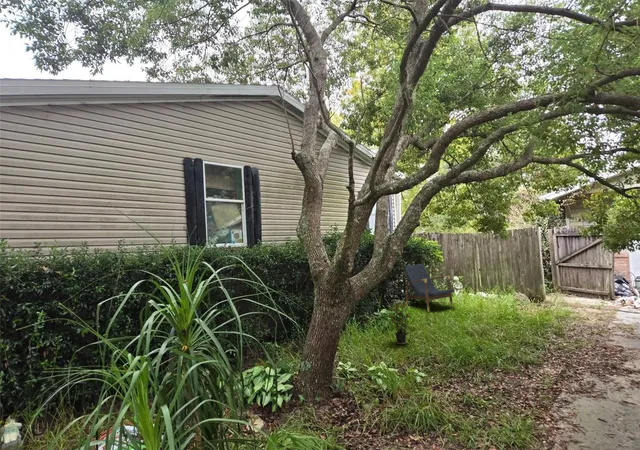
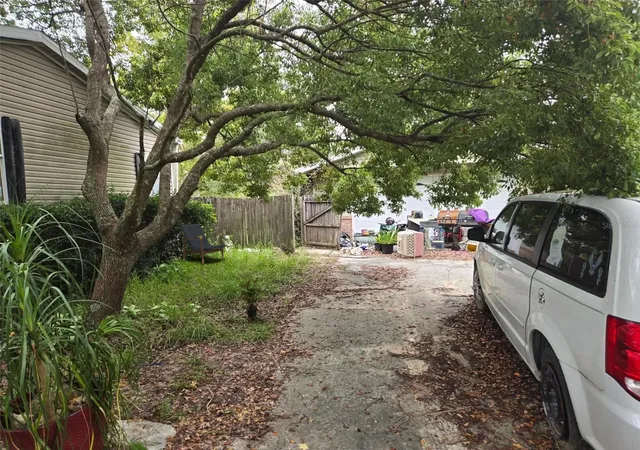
potted plant: present [388,301,411,344] -> present [240,277,262,319]

